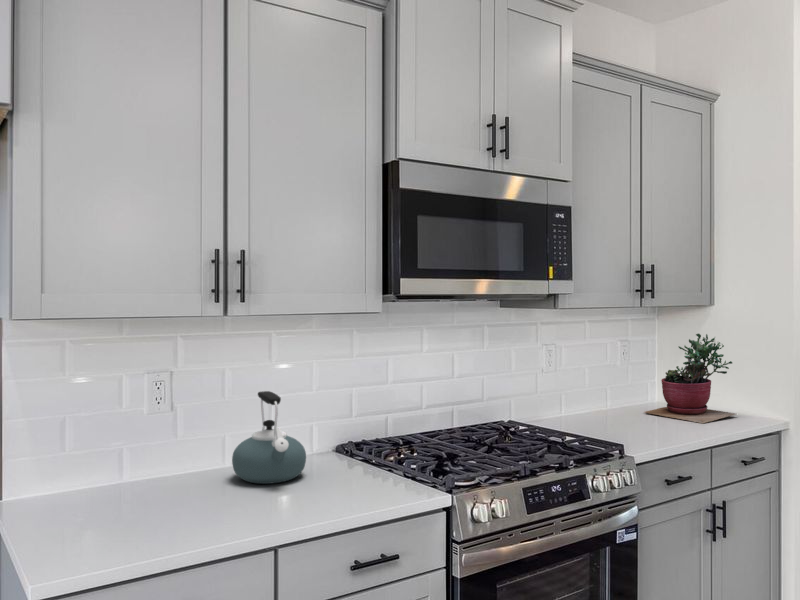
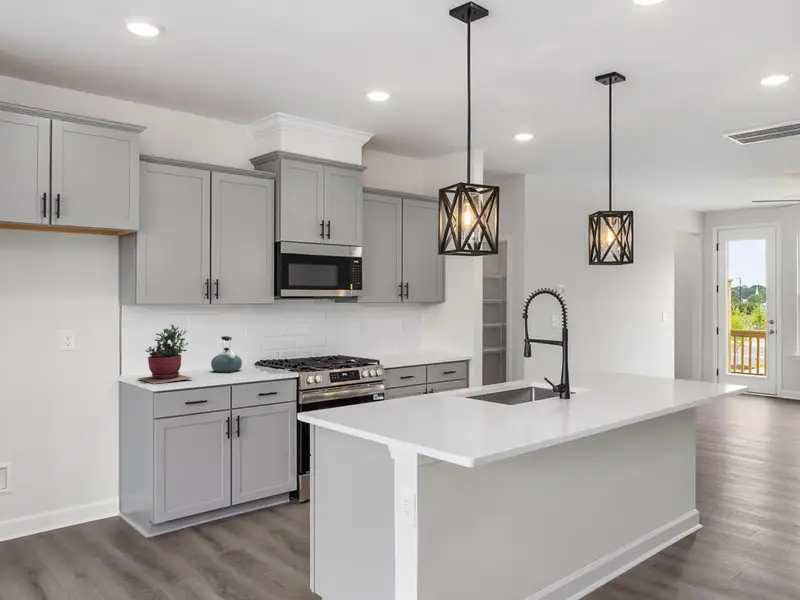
succulent plant: present [645,333,735,423] -> present [138,325,191,384]

